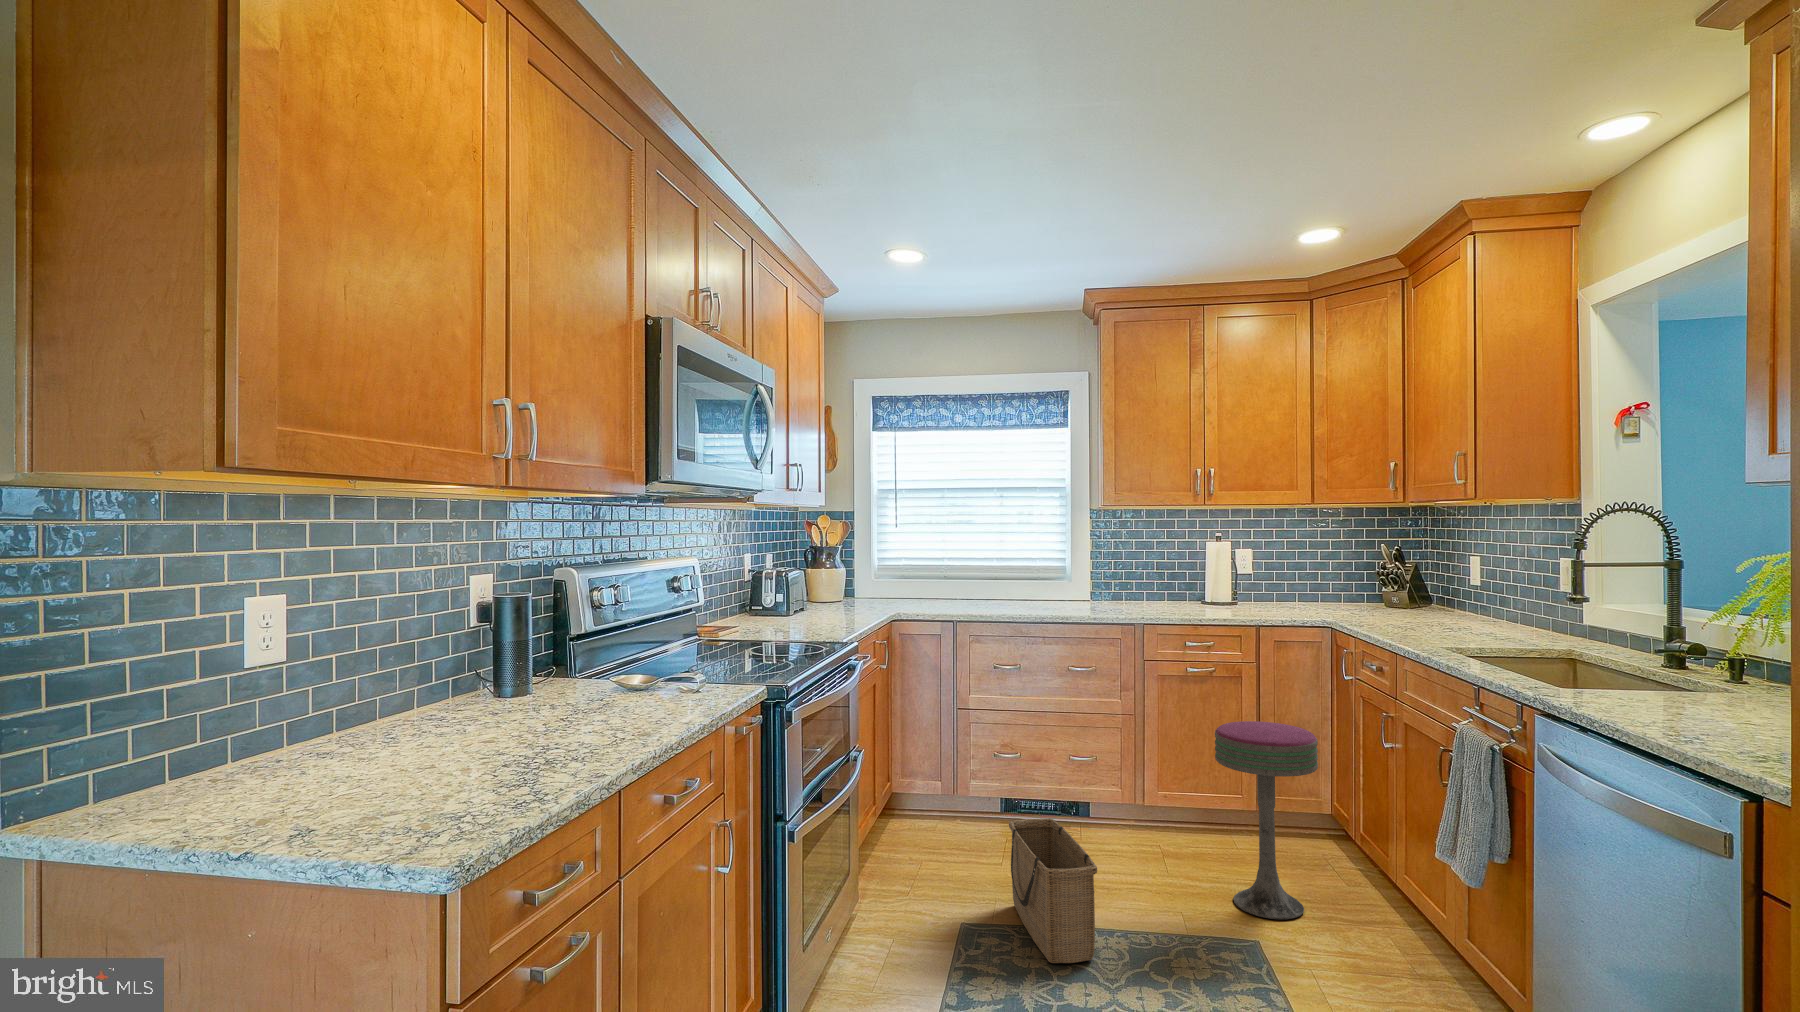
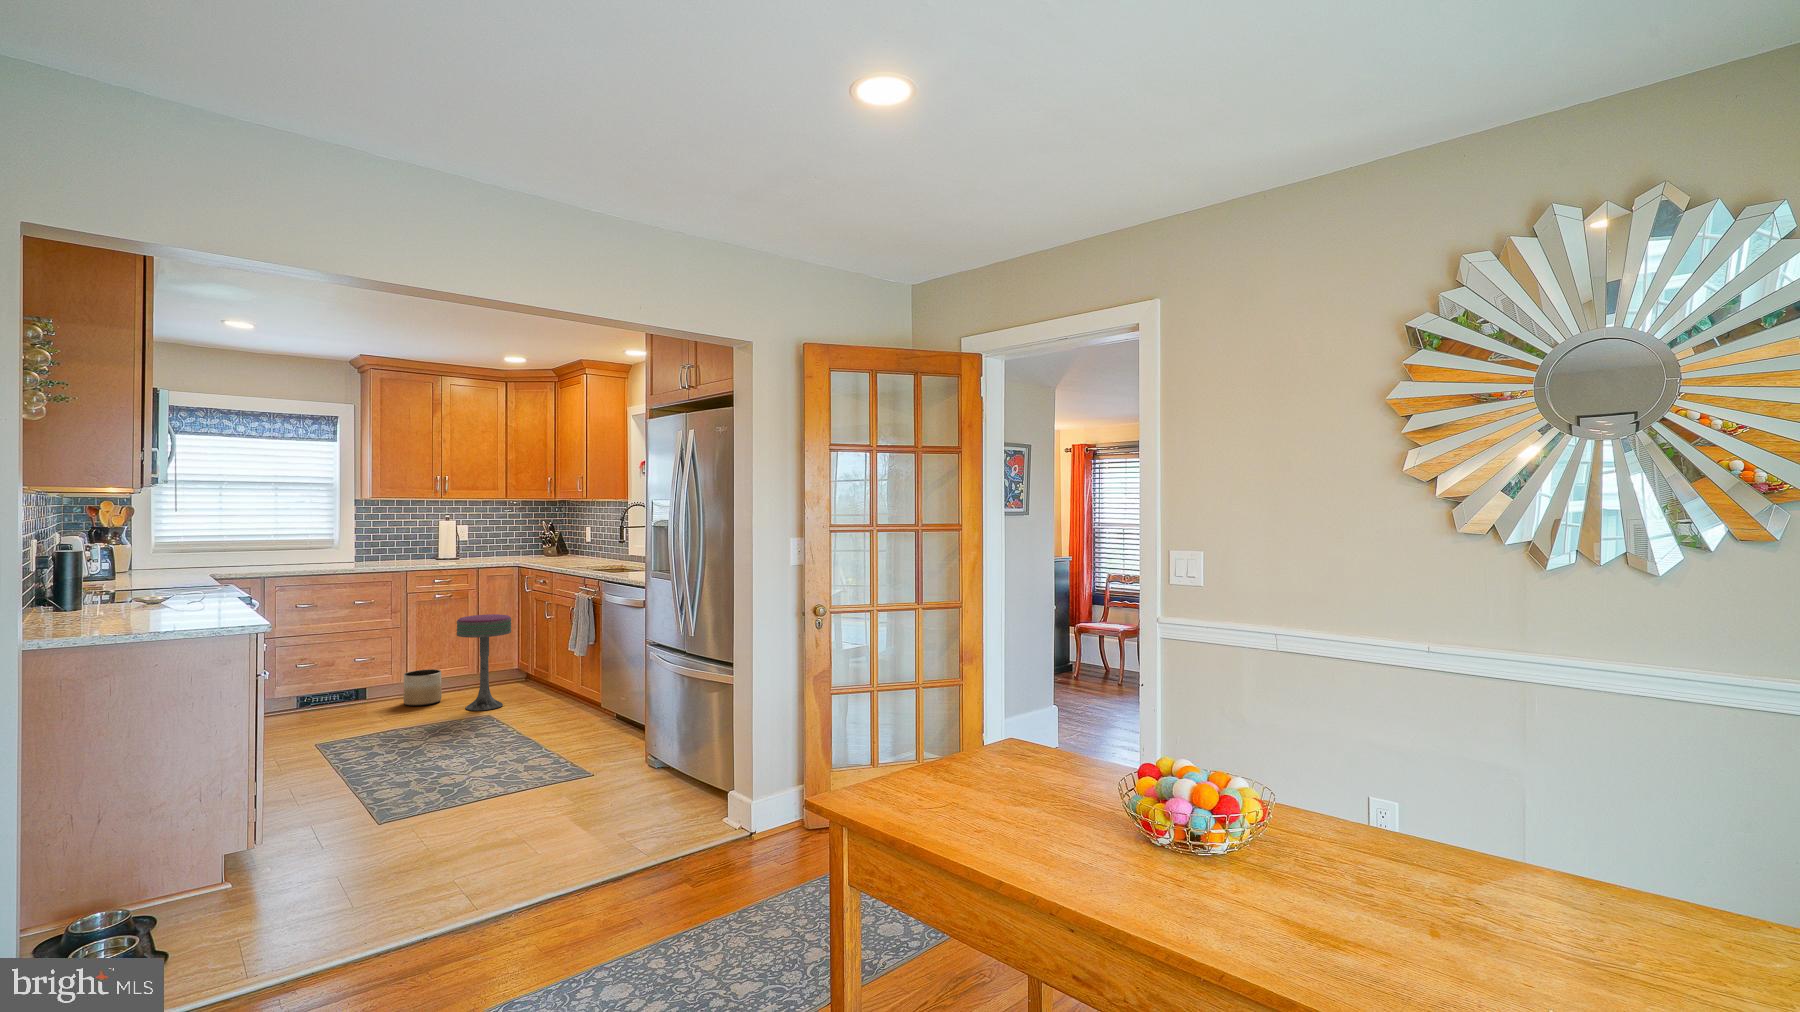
planter: none [1139,796,1199,866] -> present [403,669,442,706]
basket: present [1009,819,1097,963] -> none [330,681,400,744]

